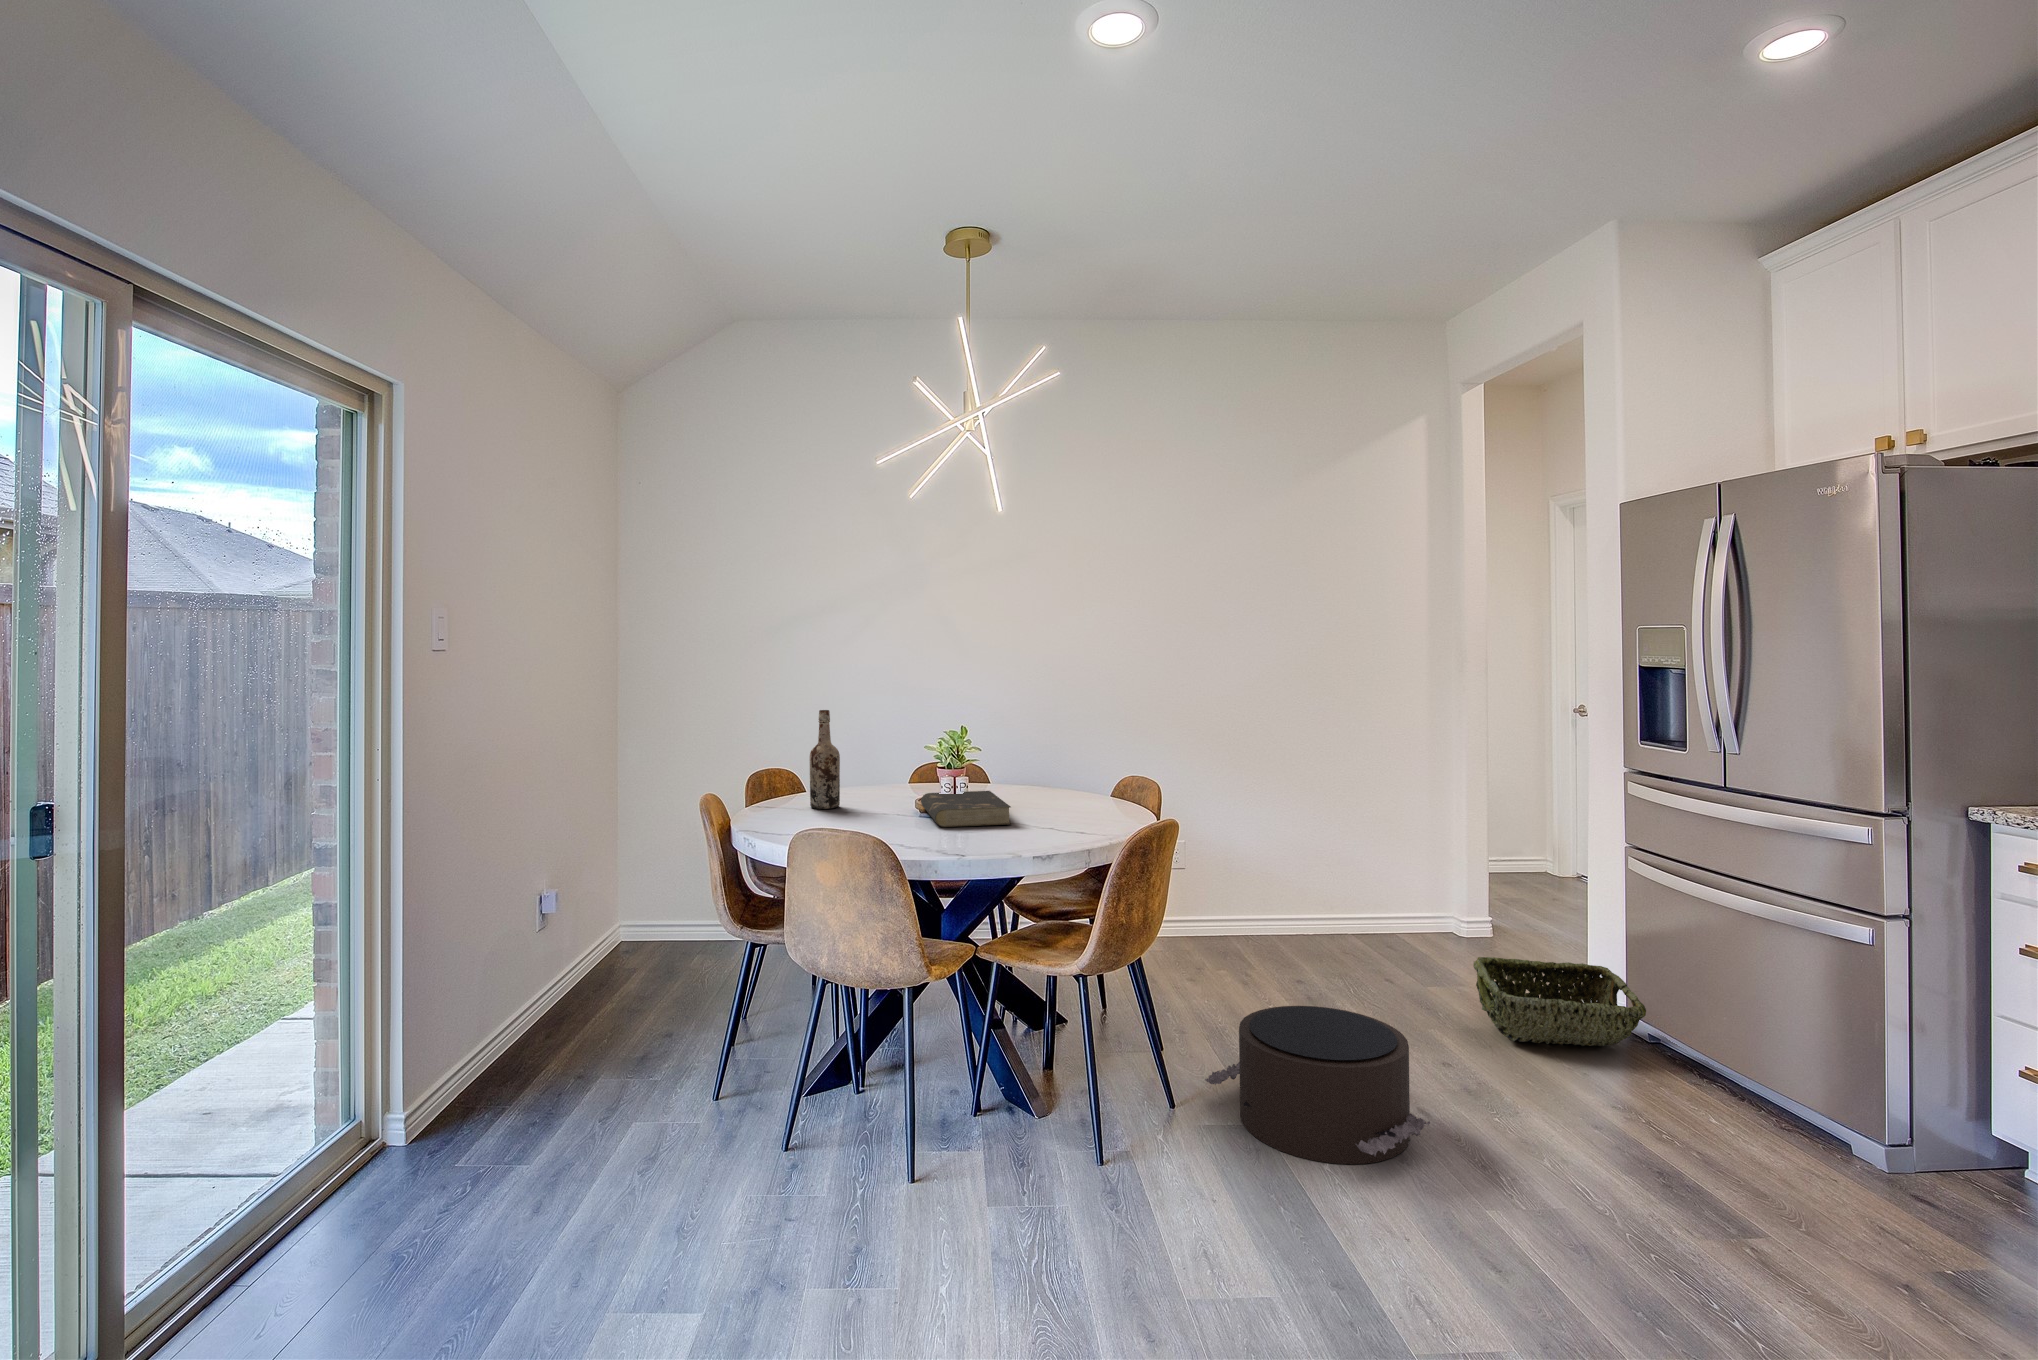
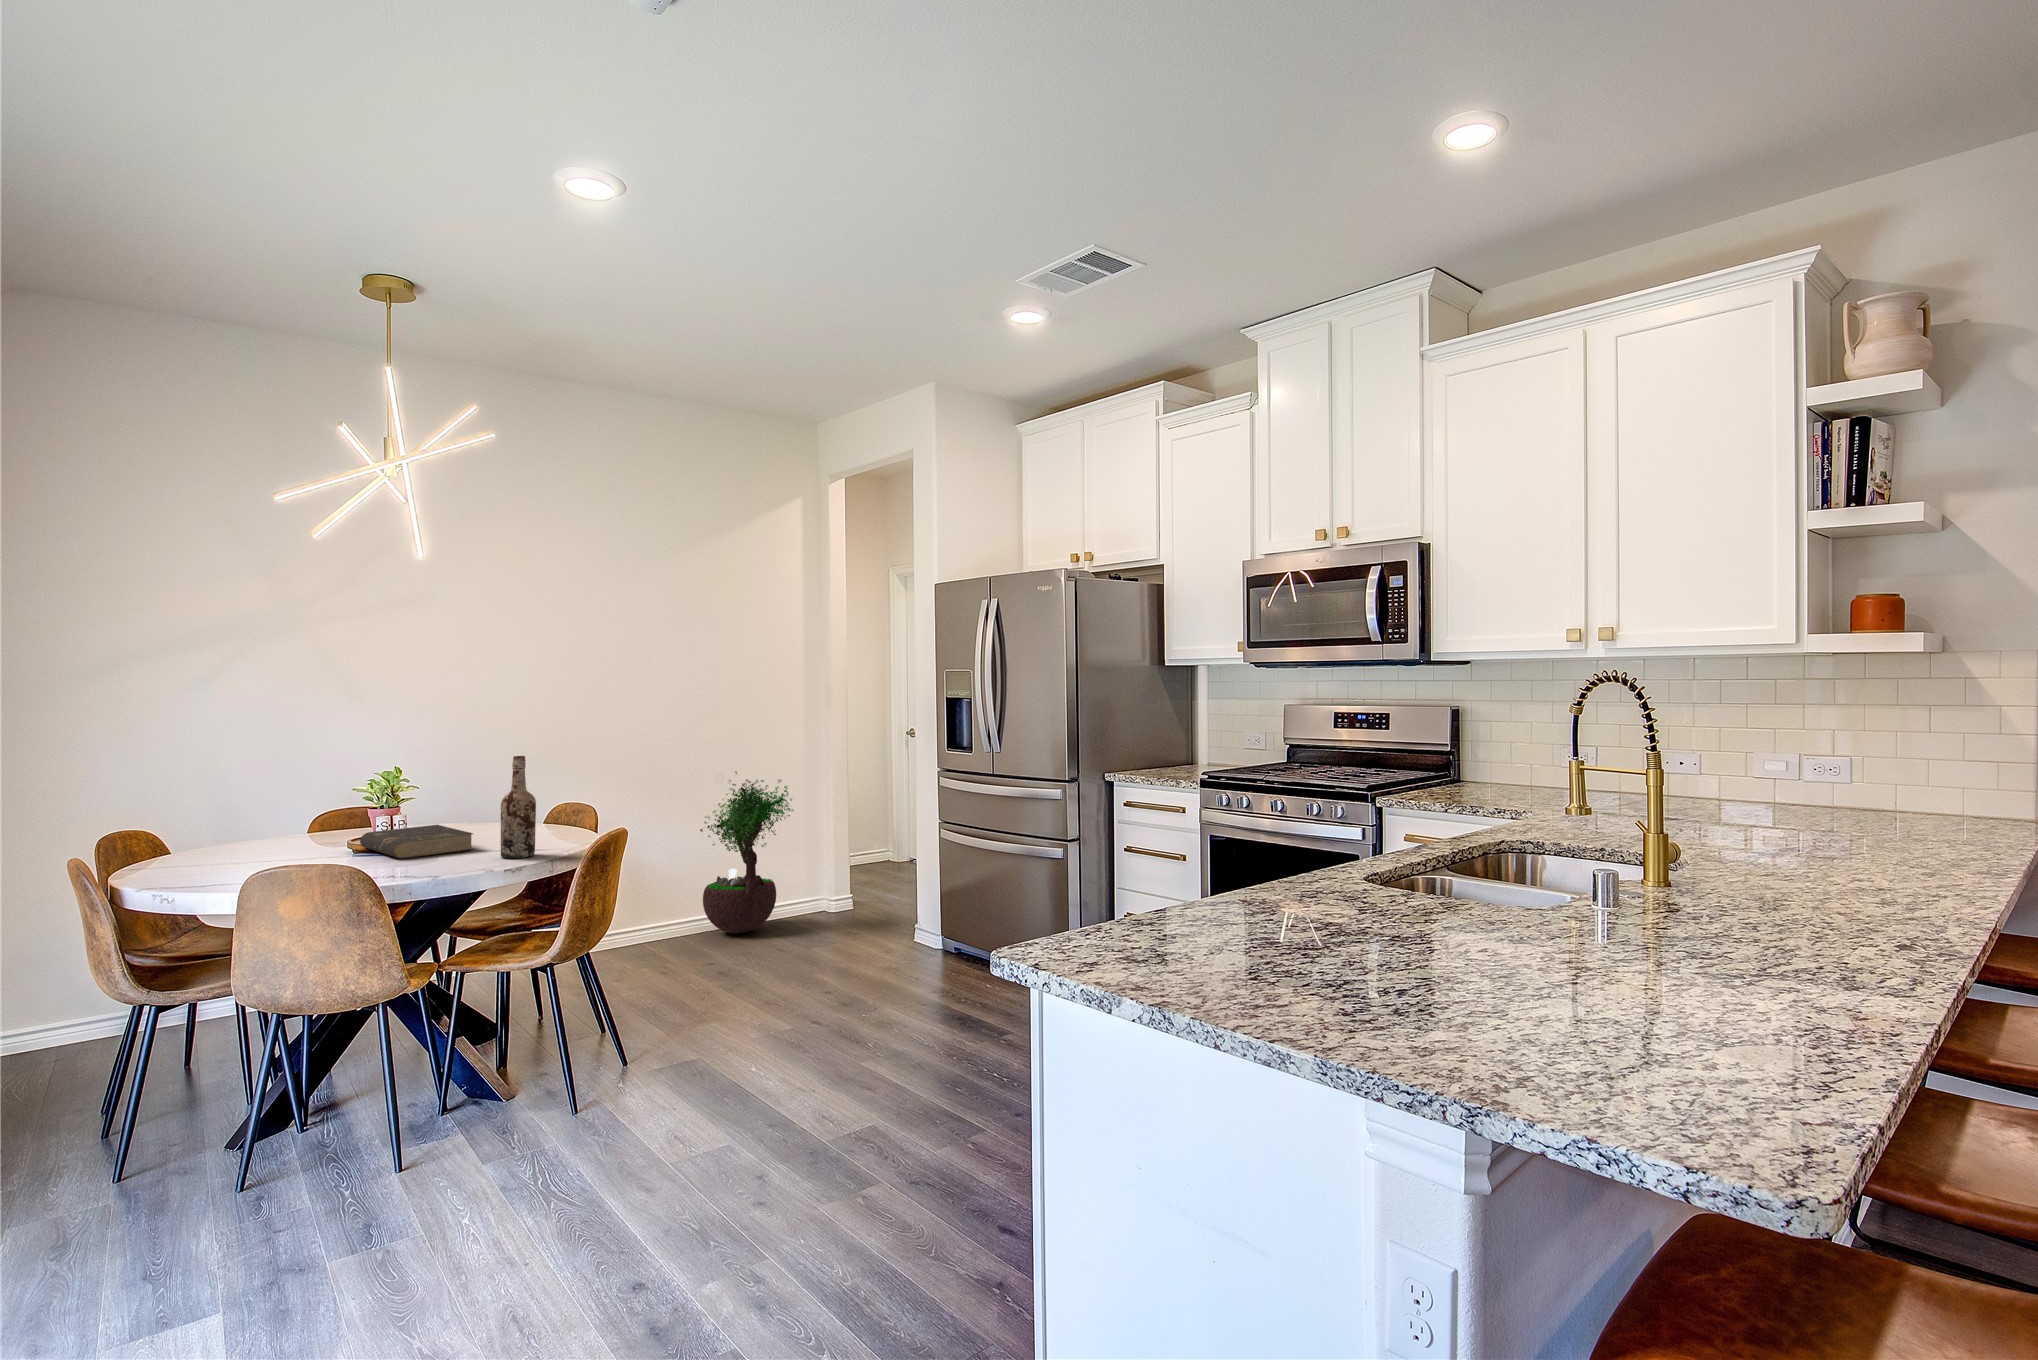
wine bottle: present [810,710,840,809] -> present [501,756,536,858]
potted tree: none [1285,749,1406,947] -> present [700,771,793,933]
woven basket: present [1473,957,1646,1046] -> none [846,906,953,968]
pouf: present [1205,1006,1430,1164] -> none [655,960,826,1069]

